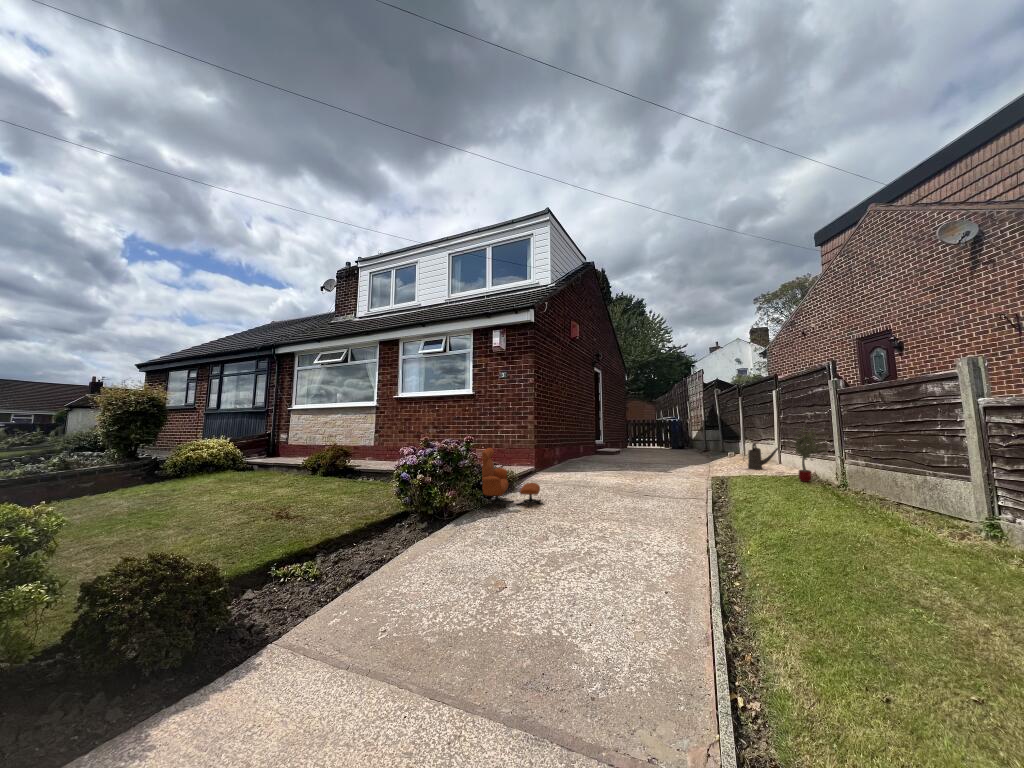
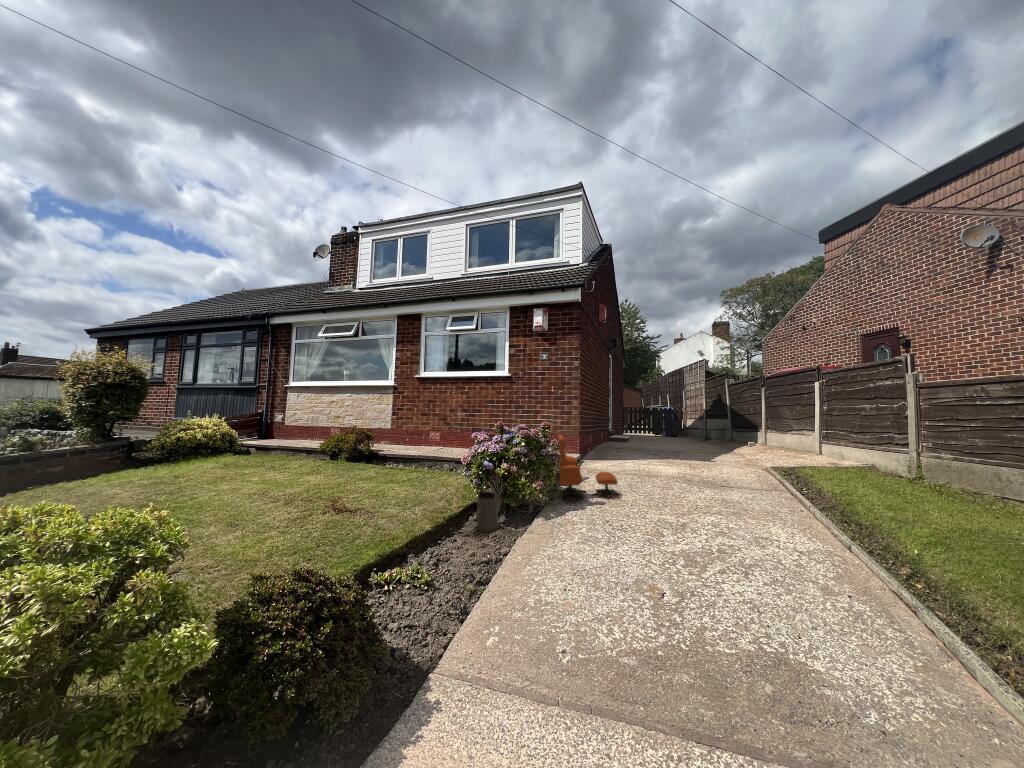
potted tree: present [794,426,827,482] -> none [849,418,889,473]
watering can: present [748,443,778,470] -> present [476,484,502,532]

